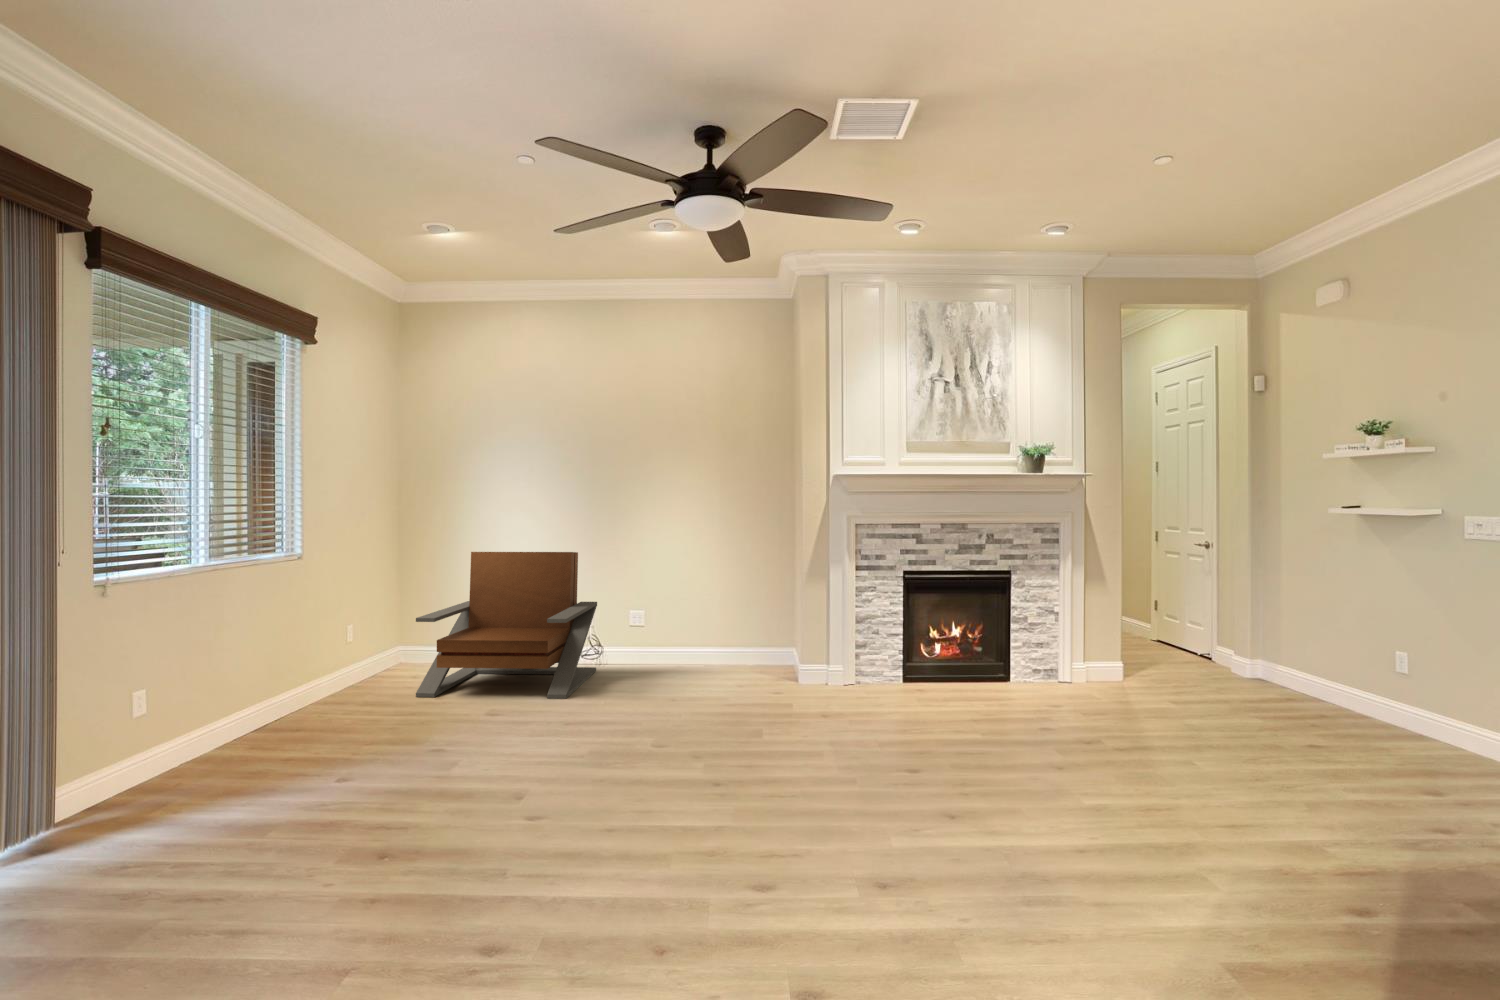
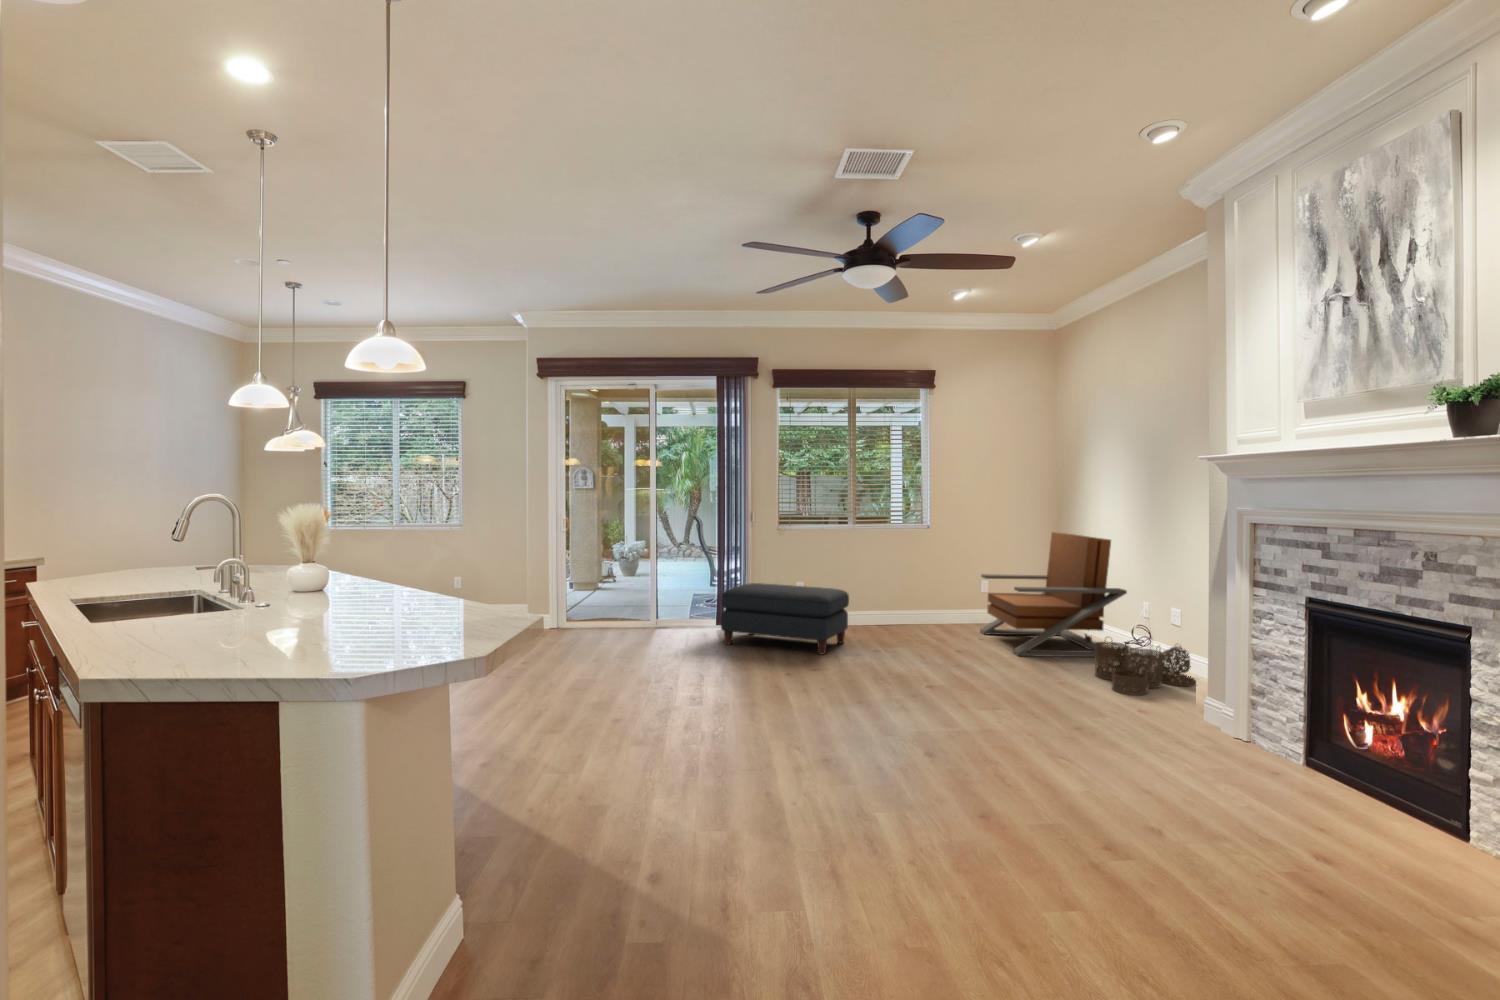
woven basket: none [656,637,738,689] -> present [1095,641,1197,695]
ottoman: none [204,679,490,869] -> present [721,583,849,654]

